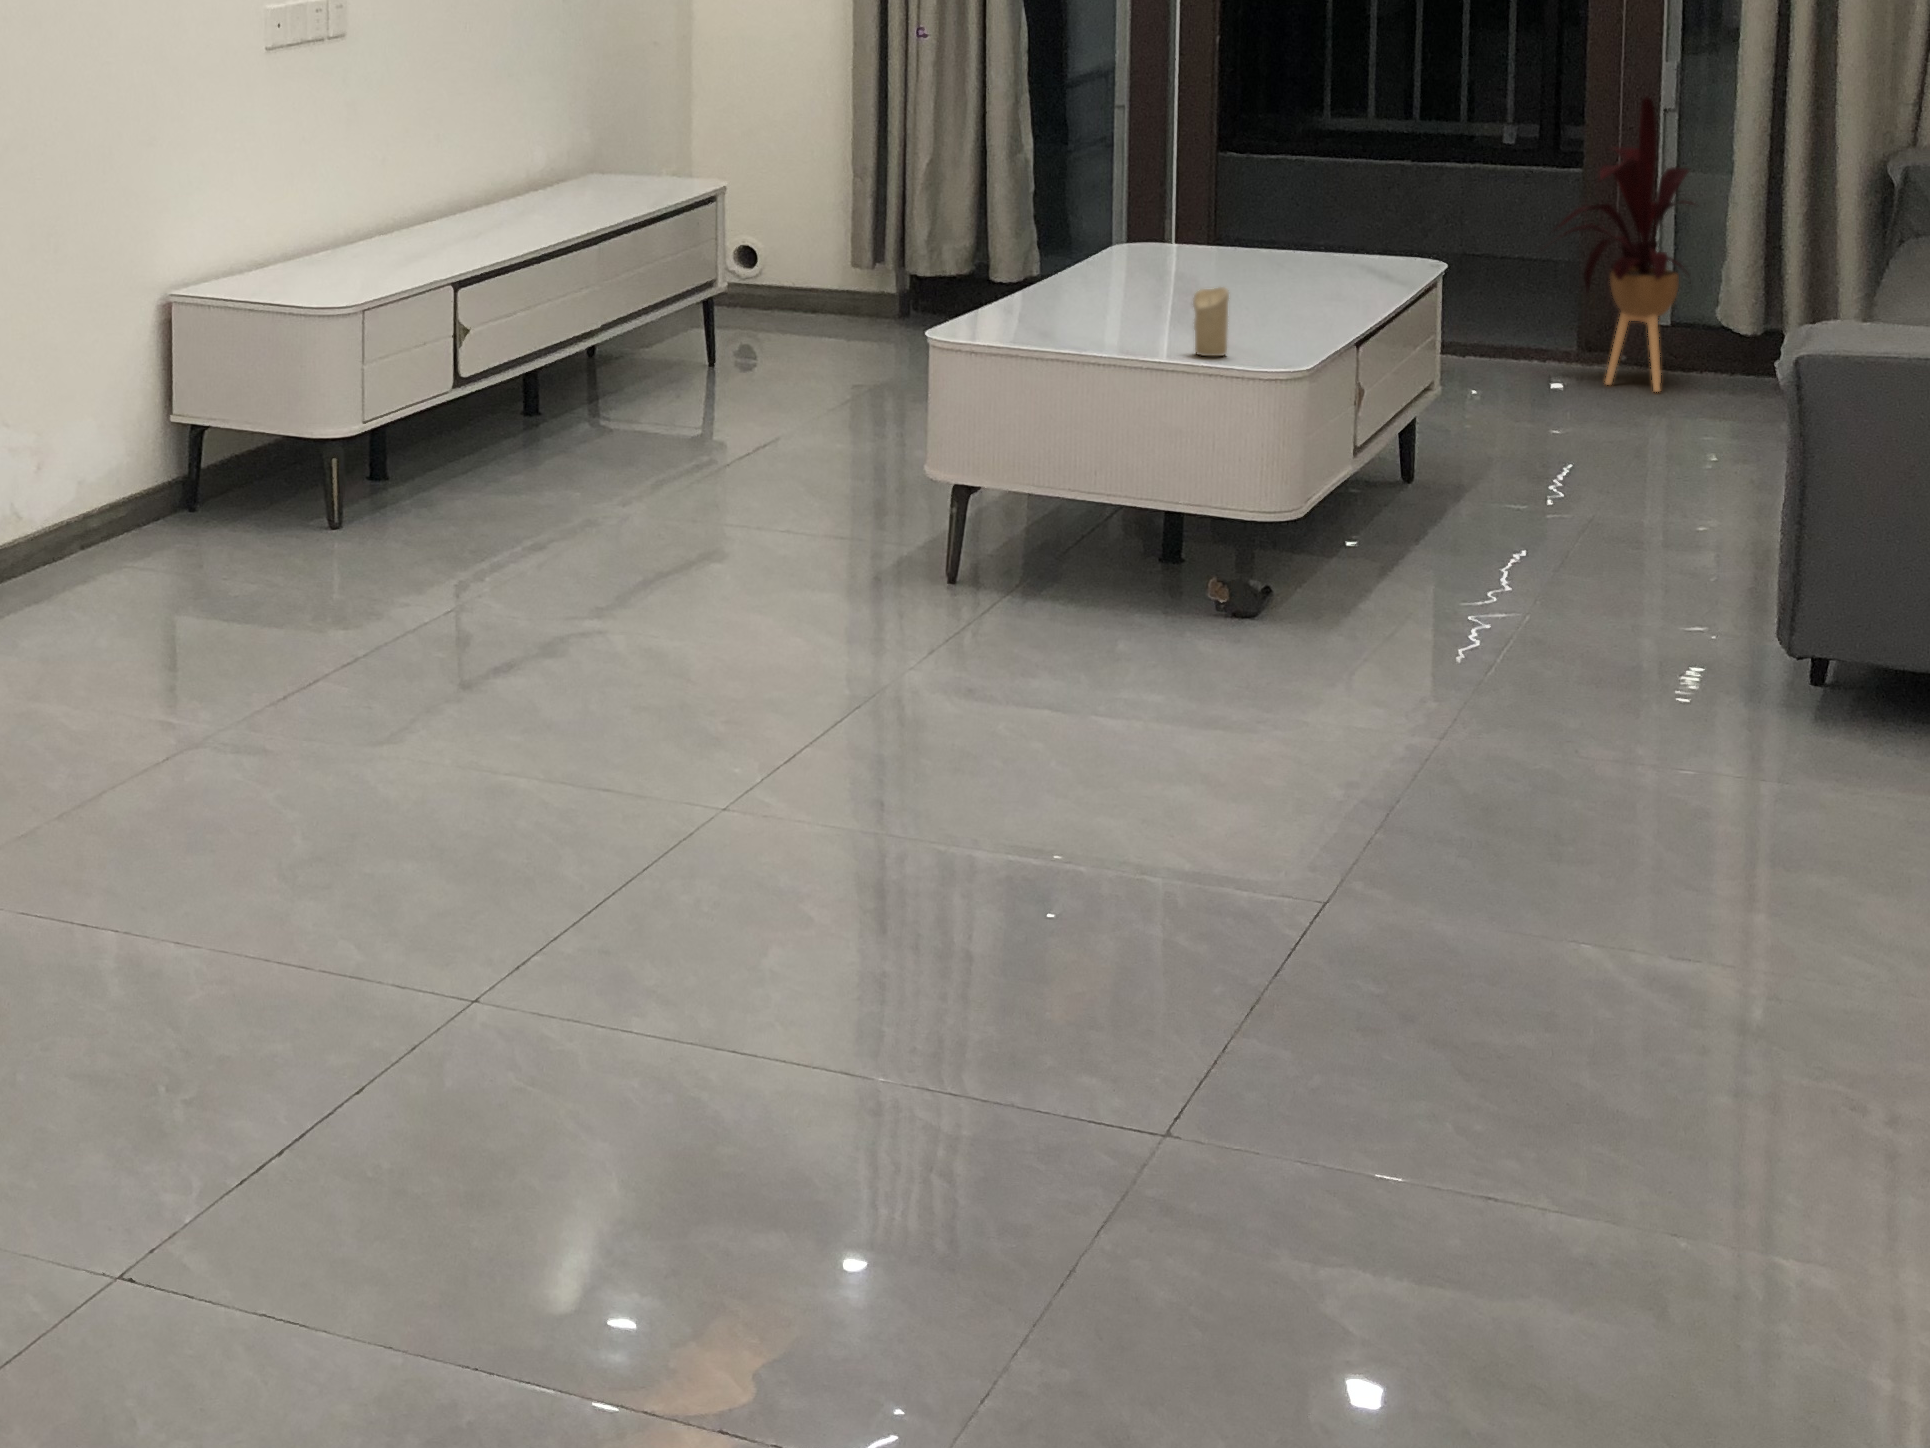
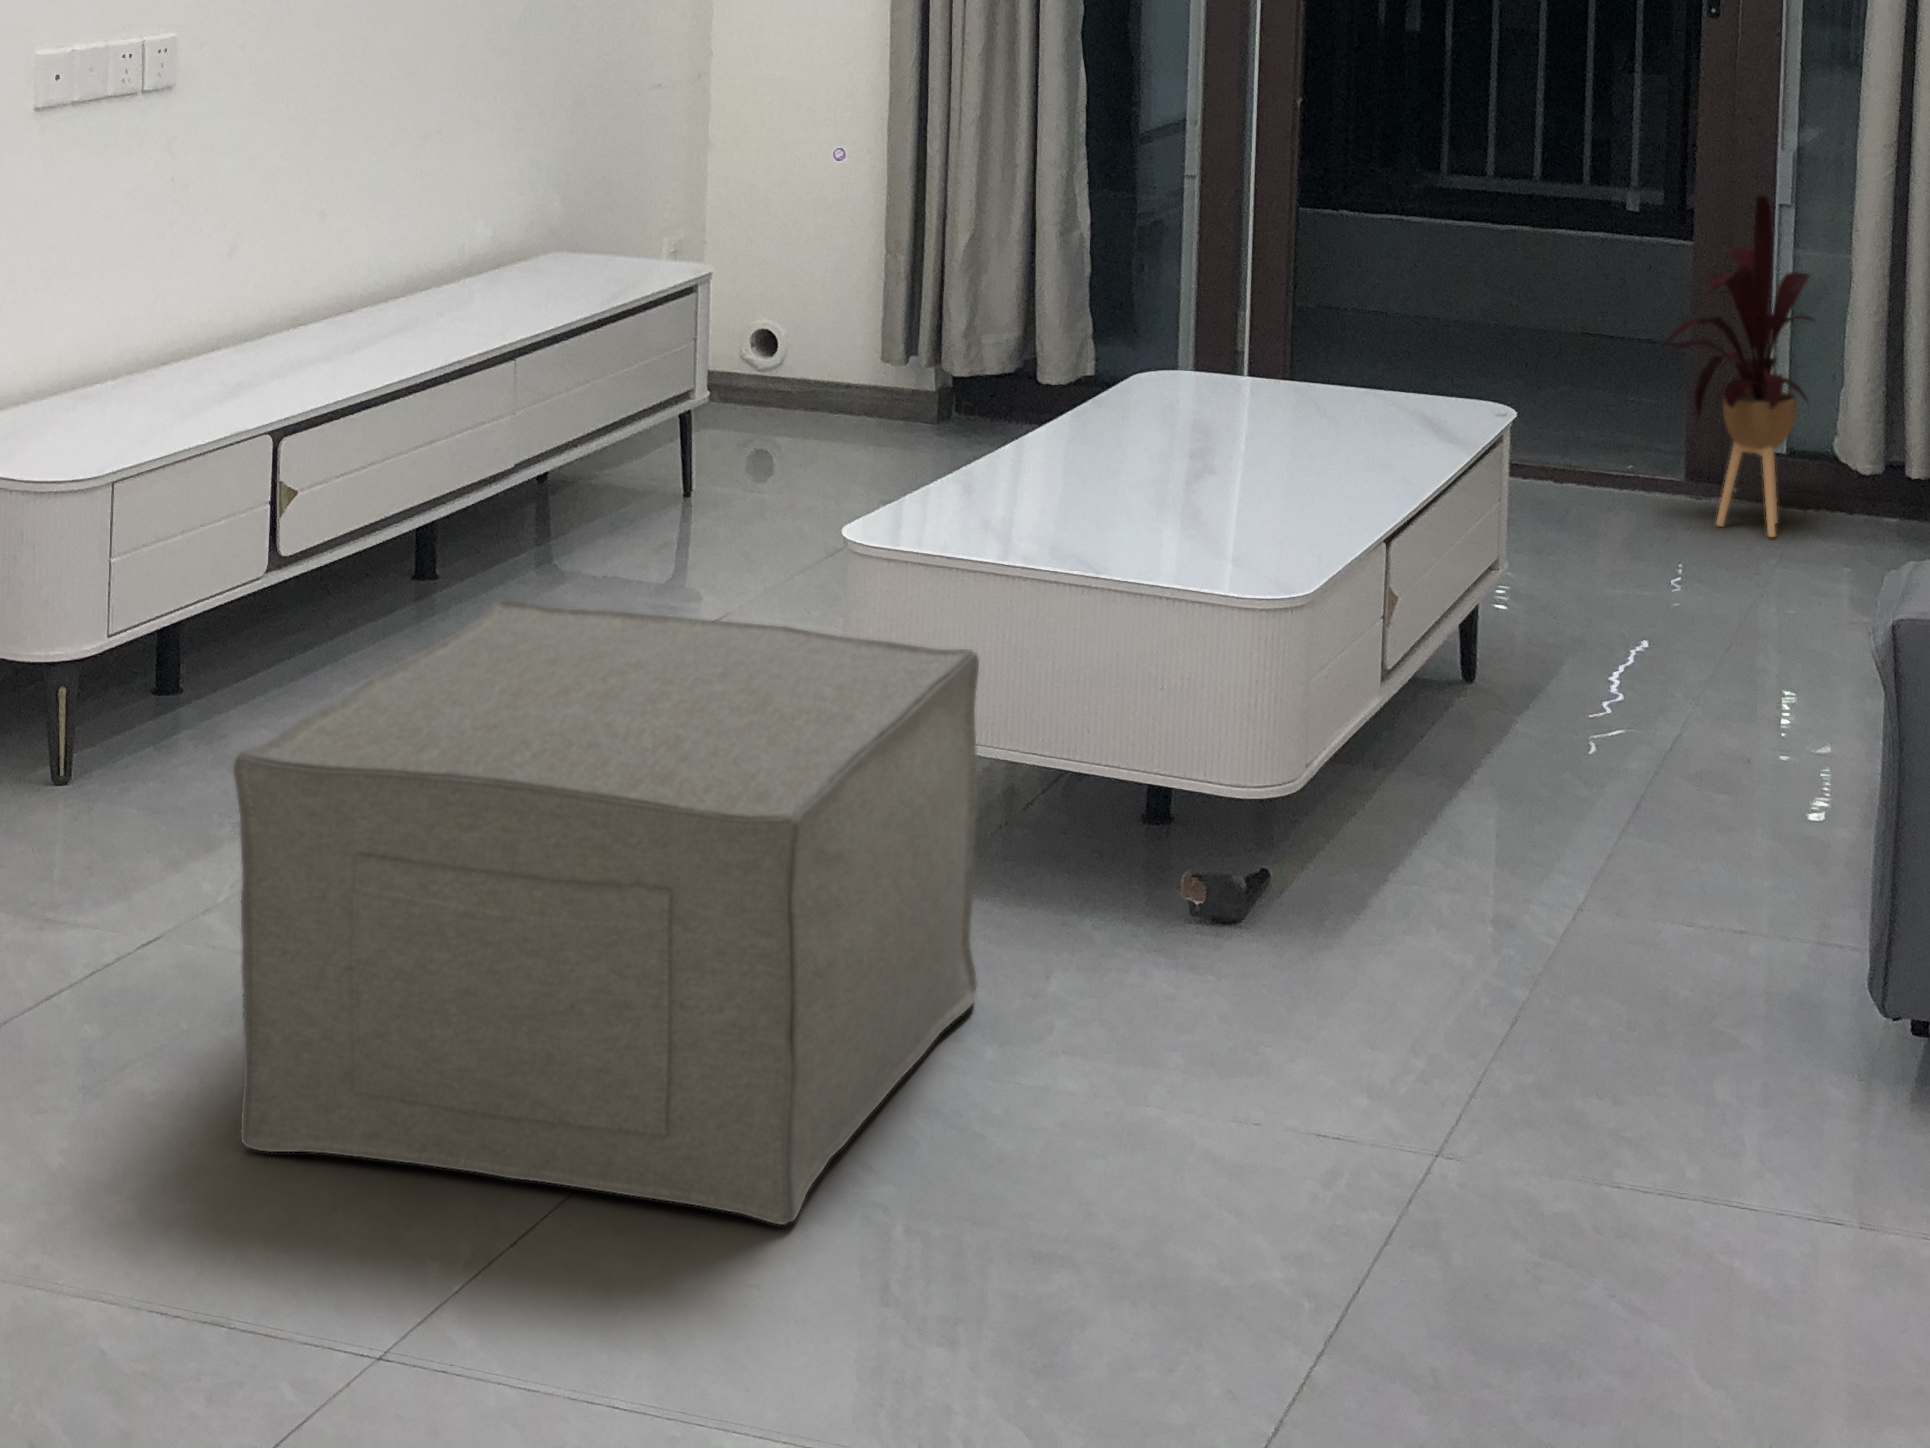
candle: present [1193,287,1229,356] -> none [1170,485,1214,577]
ottoman: none [565,368,1067,758] -> present [233,600,979,1225]

